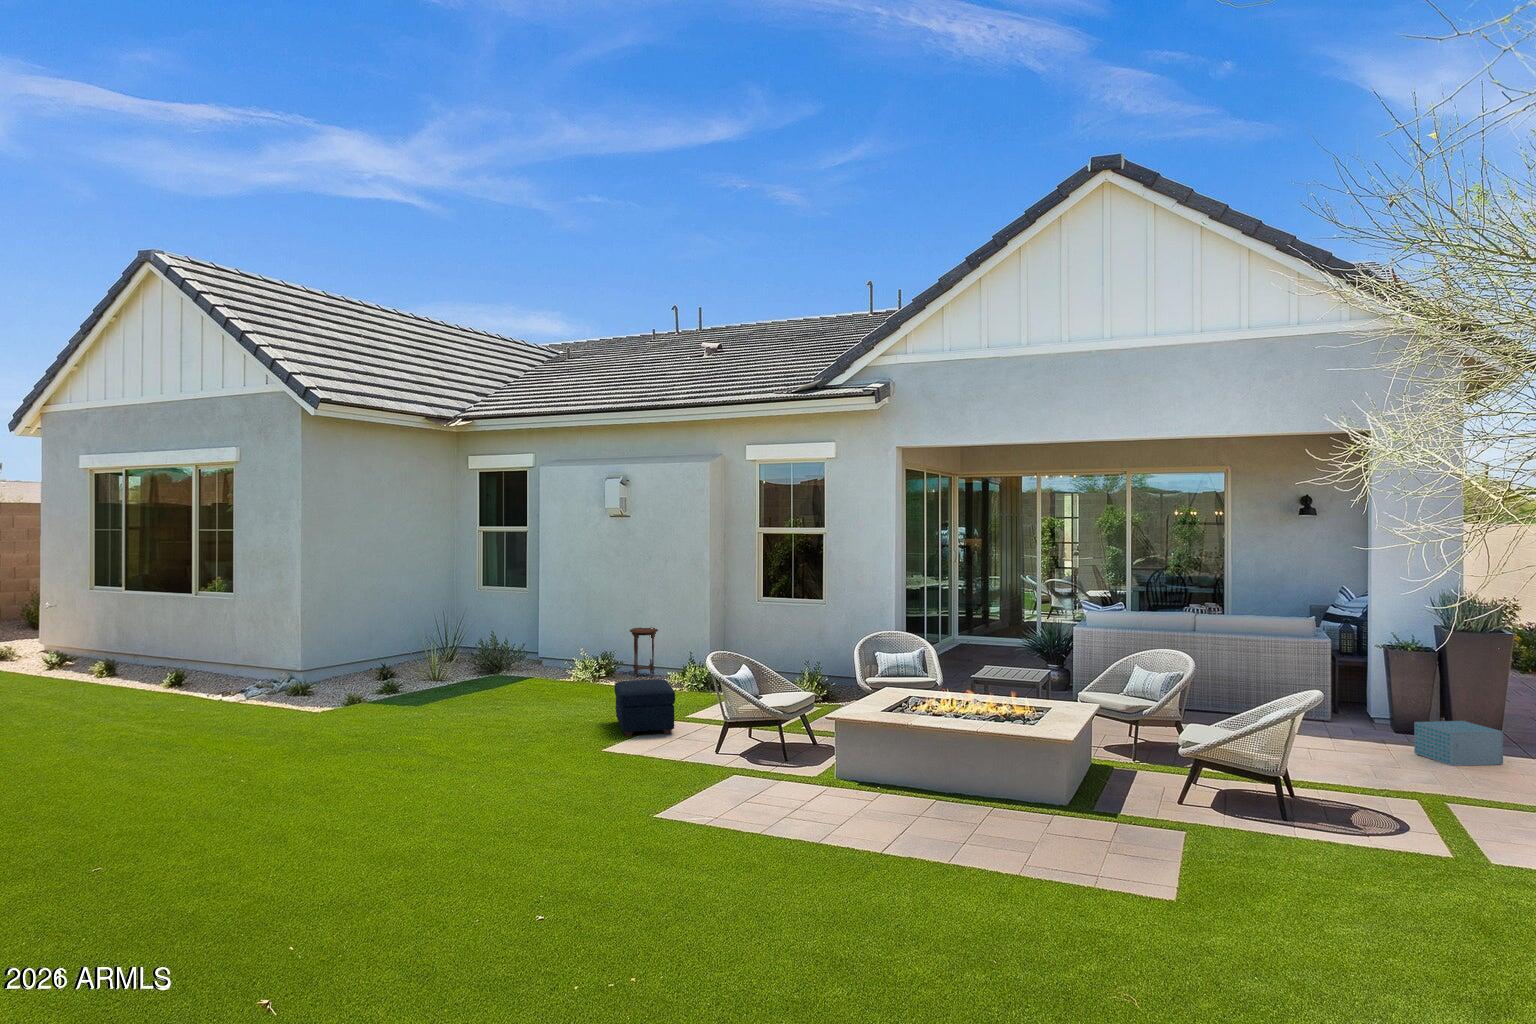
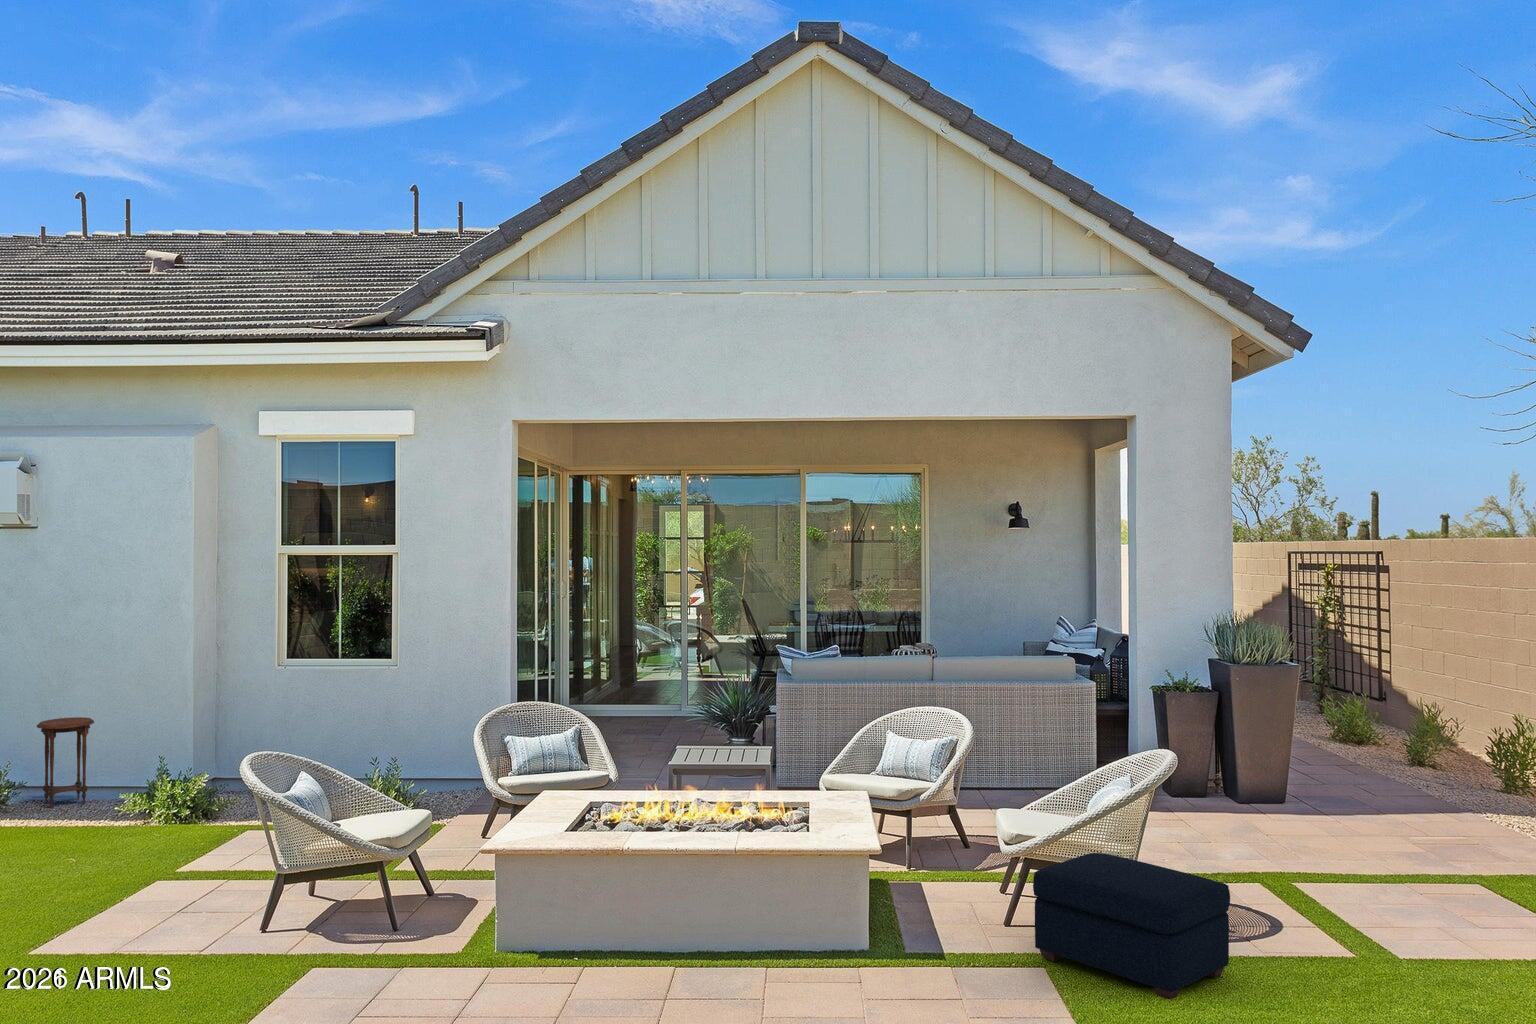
ottoman: present [614,679,675,736] -> present [1033,853,1230,1000]
storage box: present [1414,721,1503,766] -> none [1184,763,1273,820]

